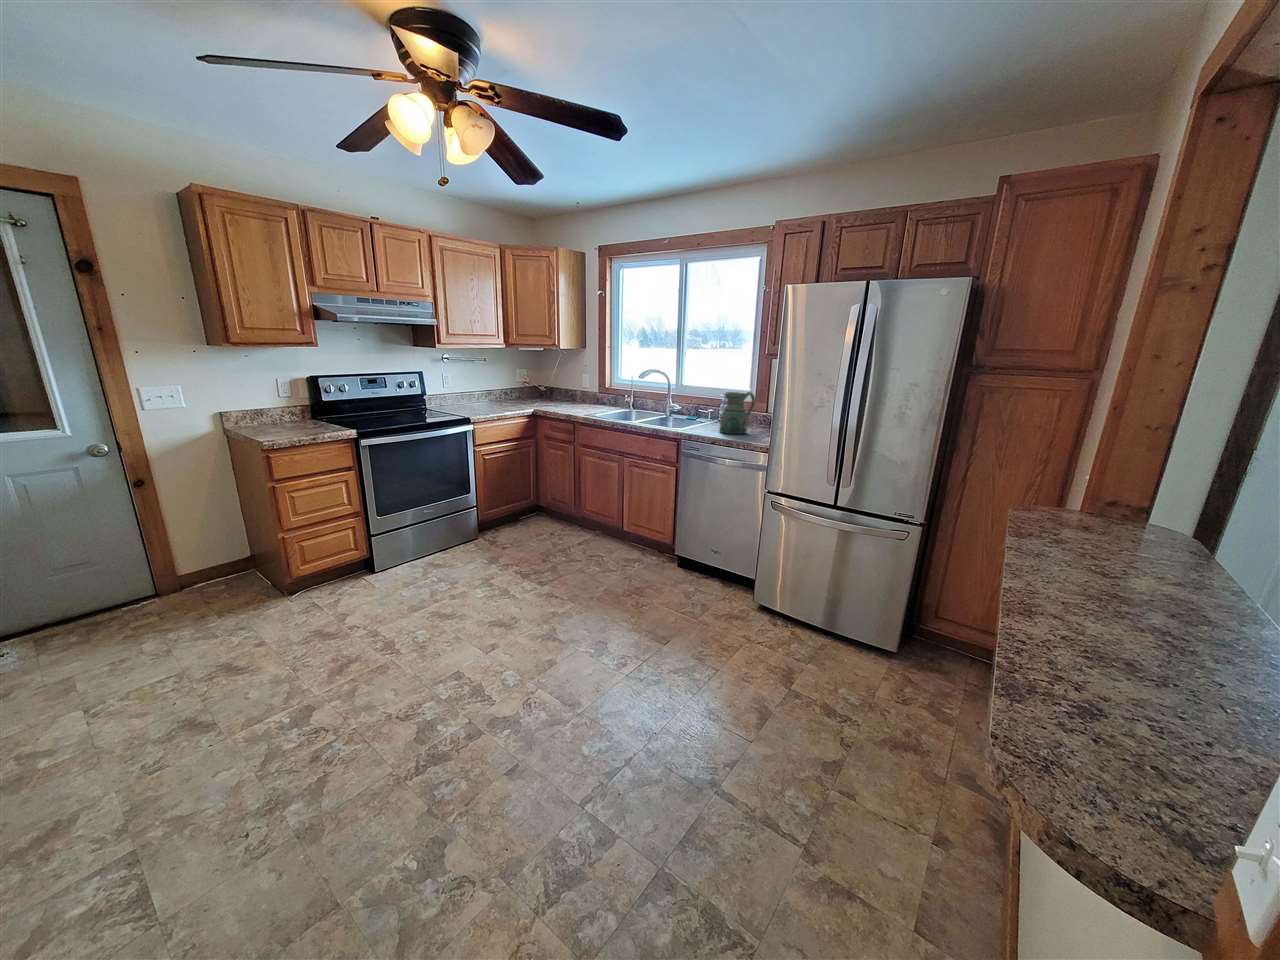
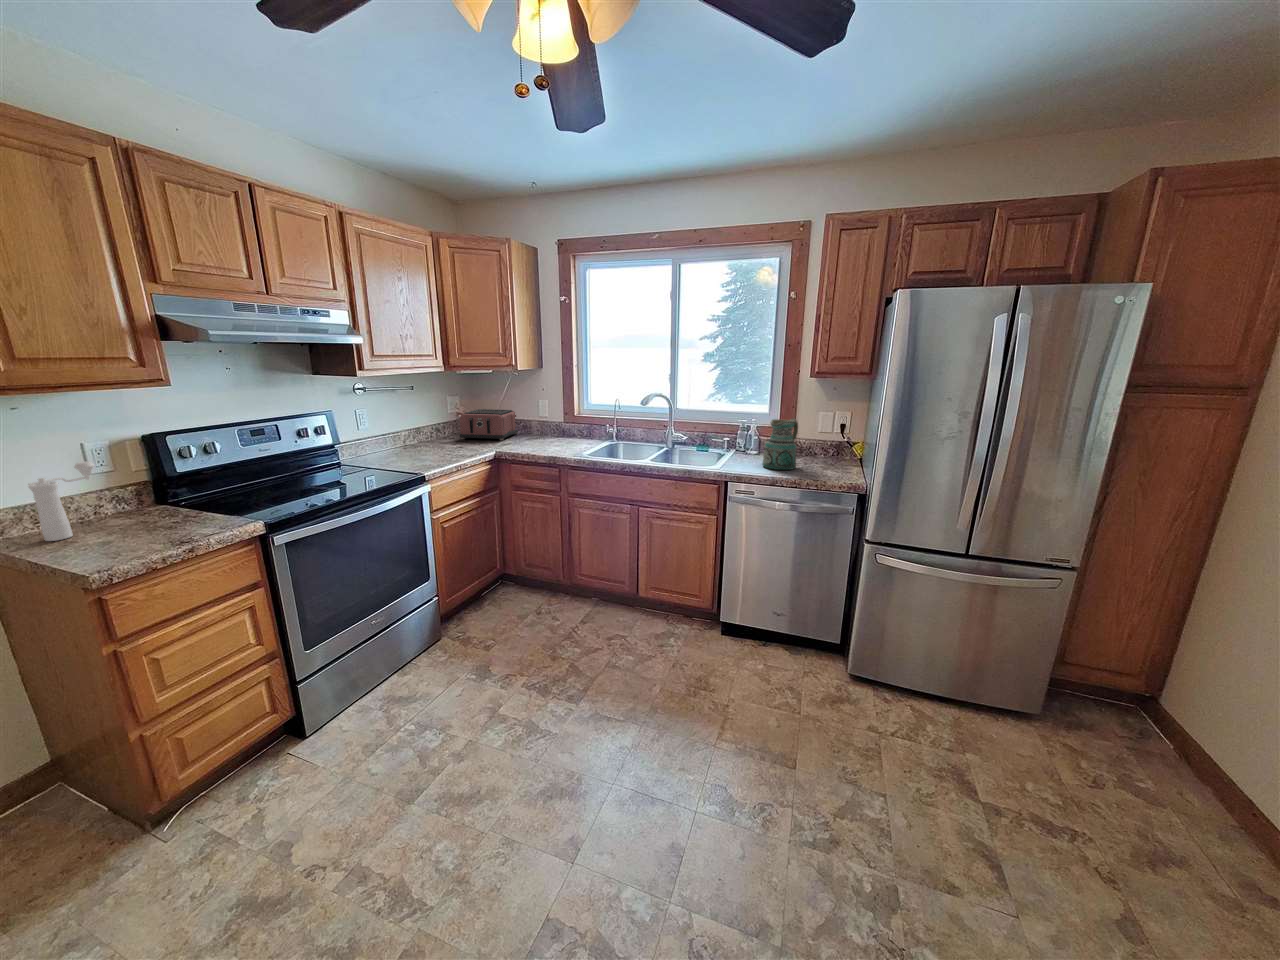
toaster: none [519,380,567,404] -> present [460,409,518,440]
pepper mill: none [249,388,280,429] -> present [28,461,94,541]

